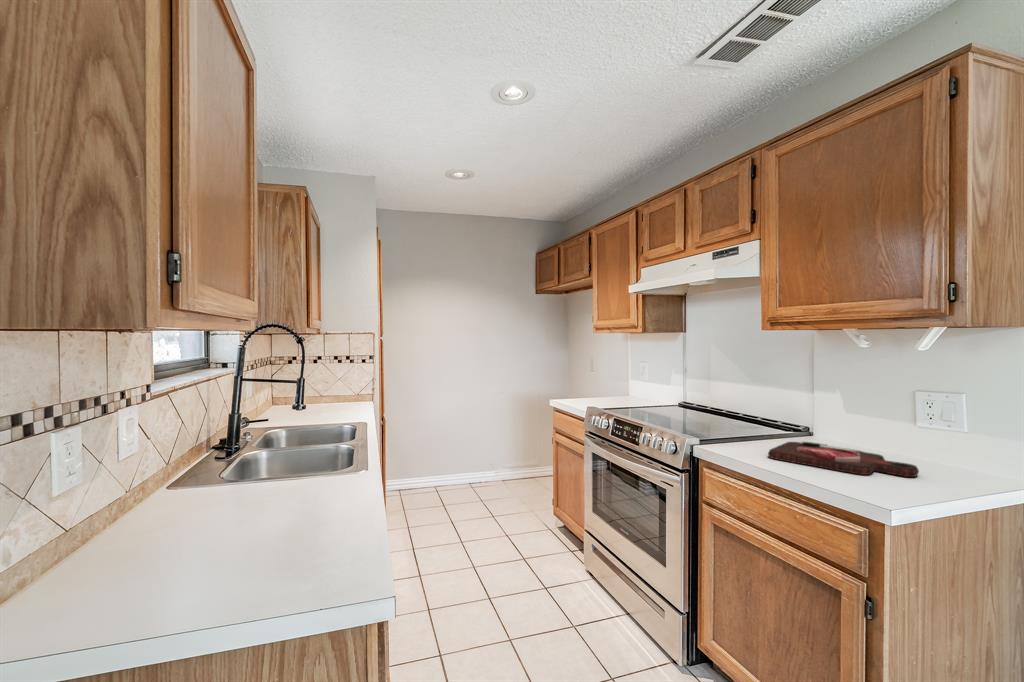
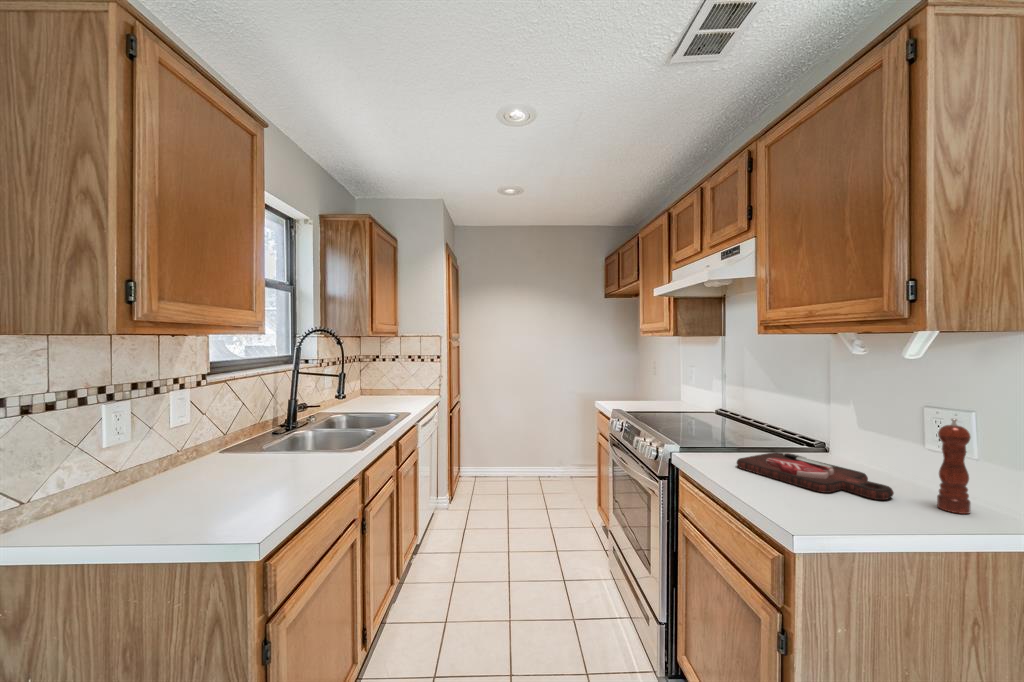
pepper mill: none [954,402,982,483] -> present [937,419,971,514]

